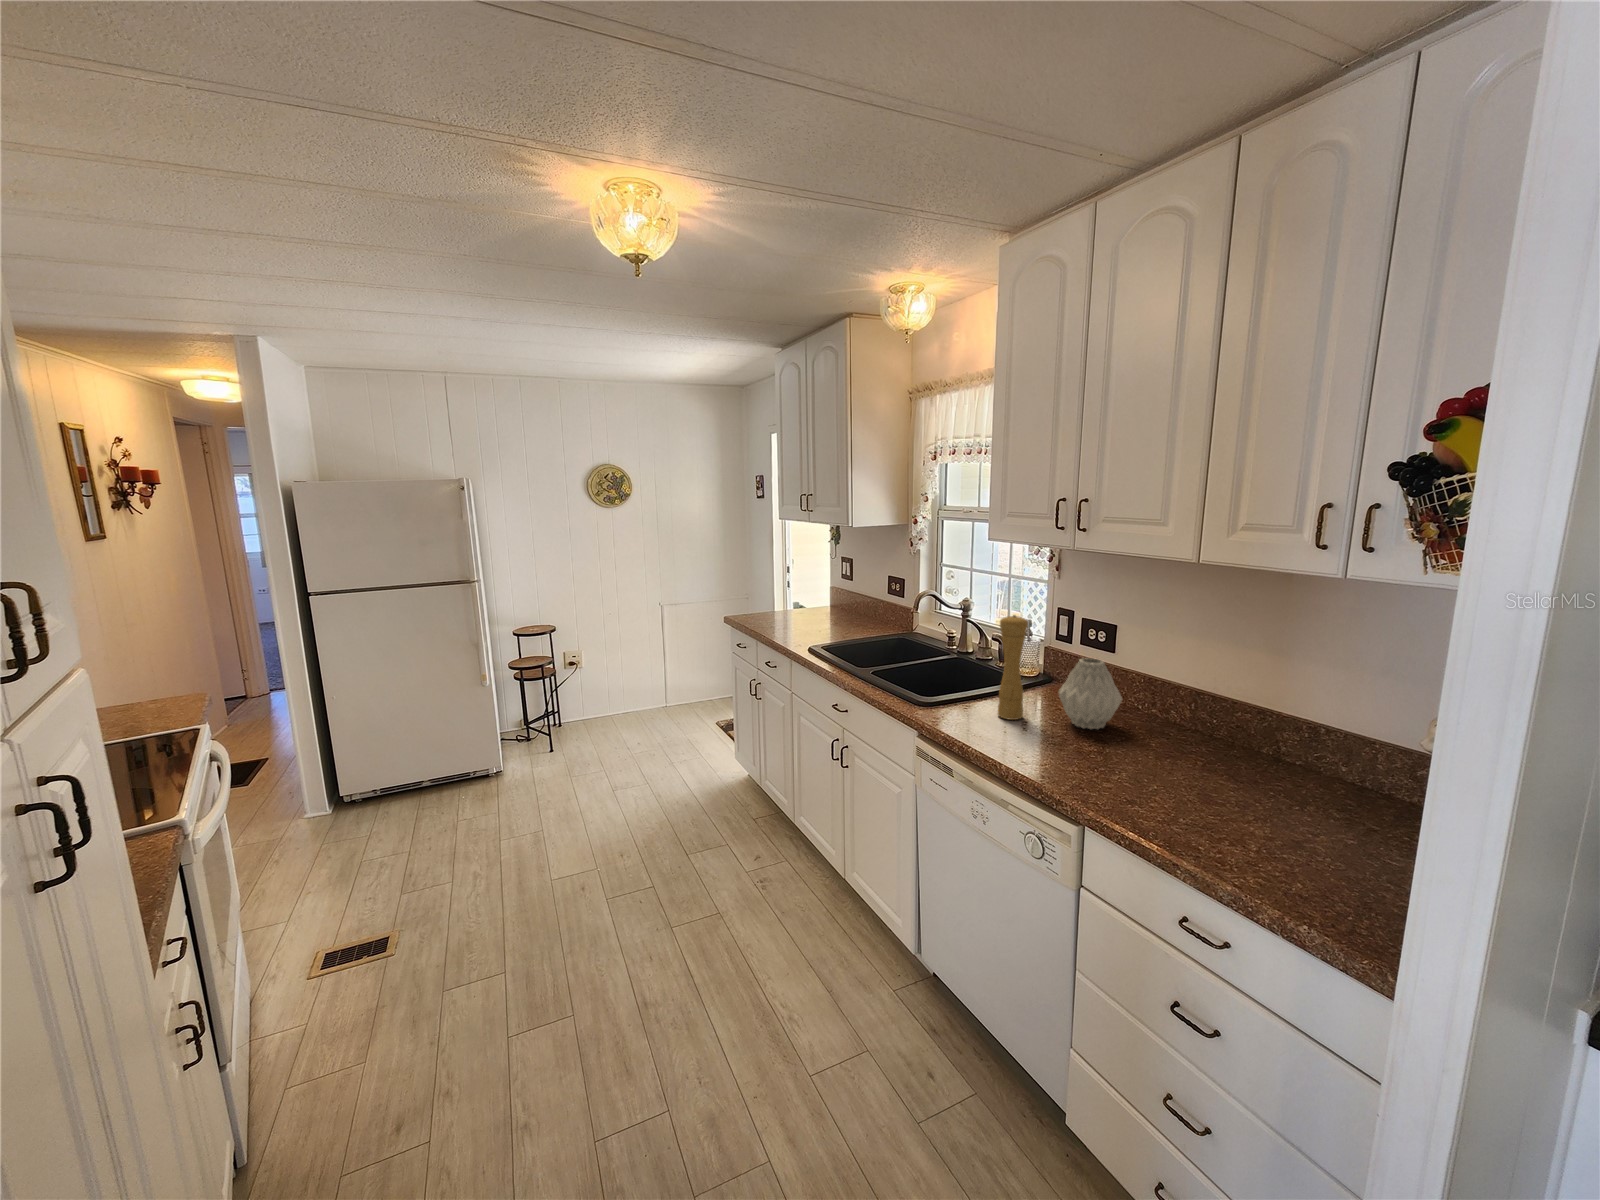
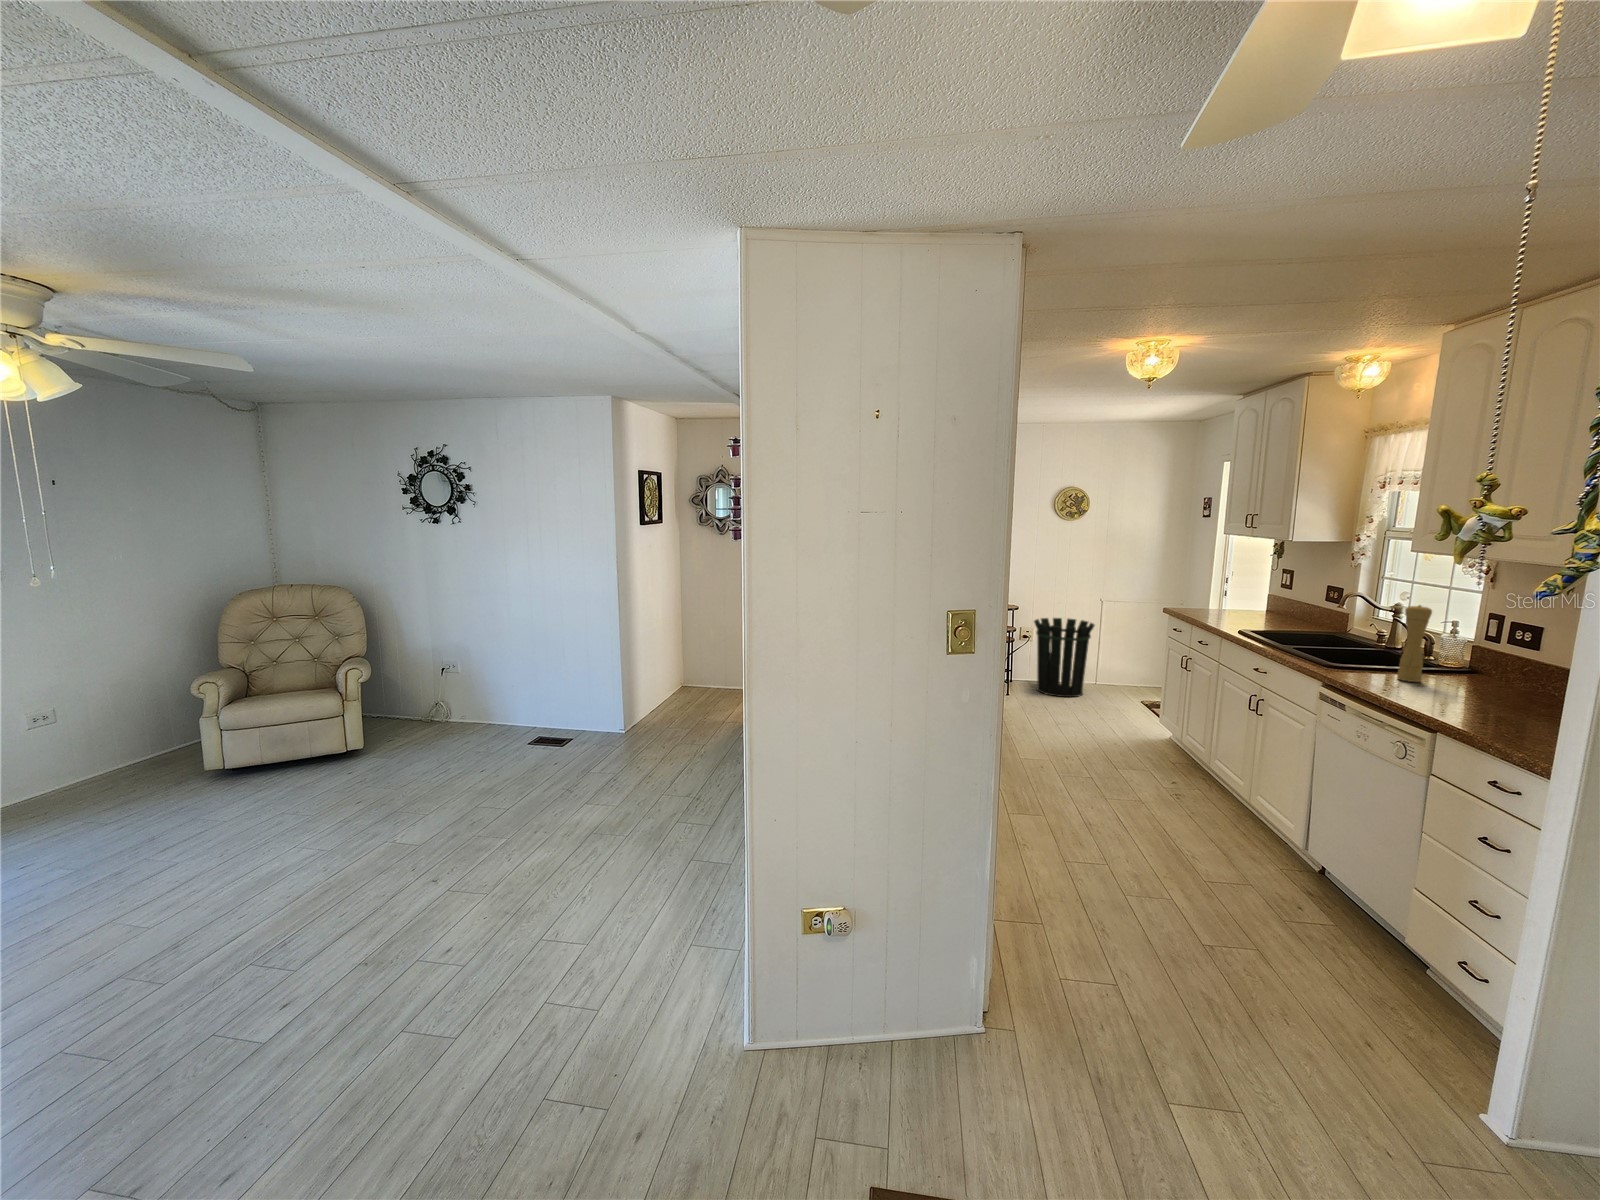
waste bin: none [579,632,656,737] -> present [1034,618,1094,697]
vase: present [1059,658,1122,729] -> none [1455,642,1519,696]

